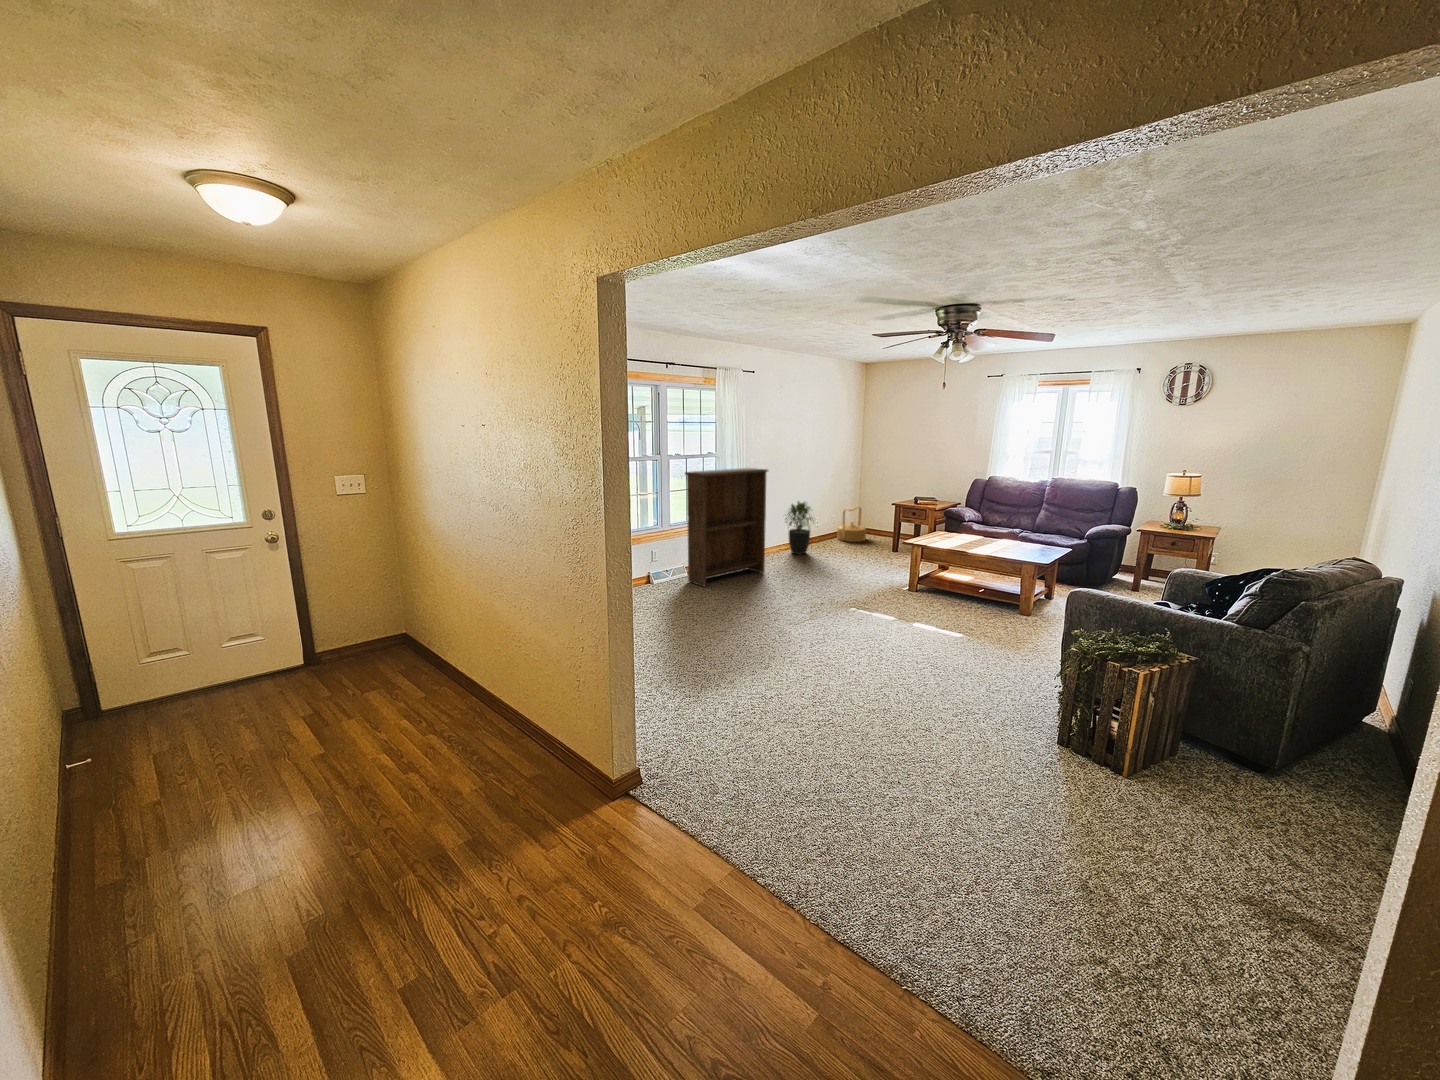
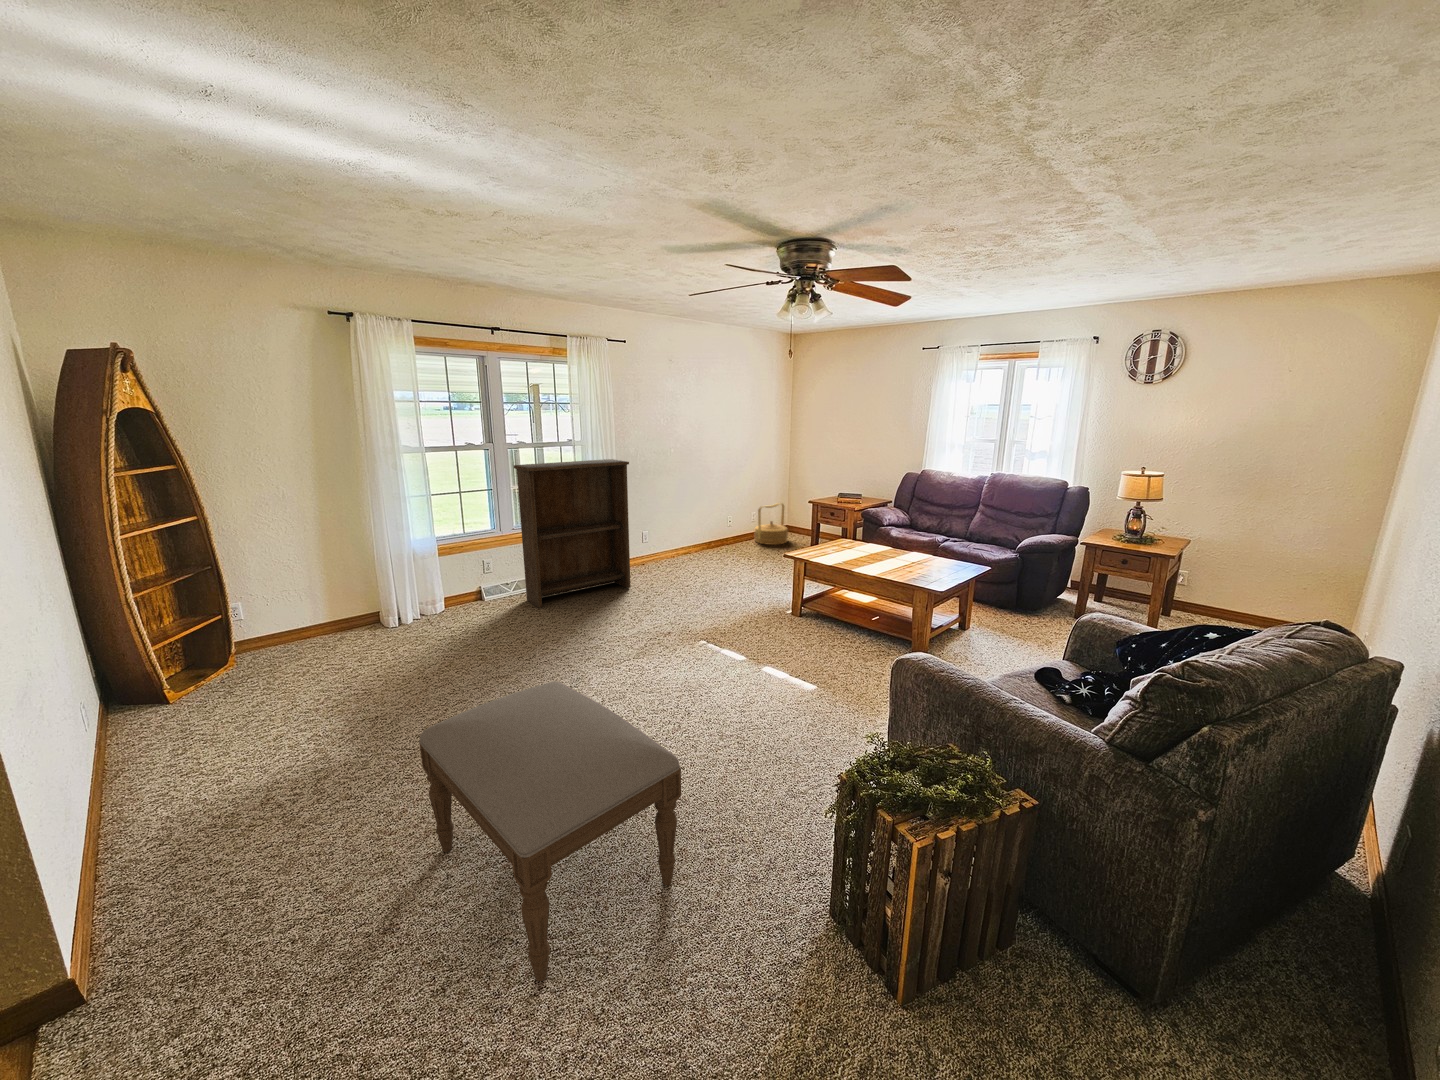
potted plant: present [785,502,813,555] -> none [673,497,716,562]
ottoman: none [774,611,958,773] -> present [419,681,681,982]

